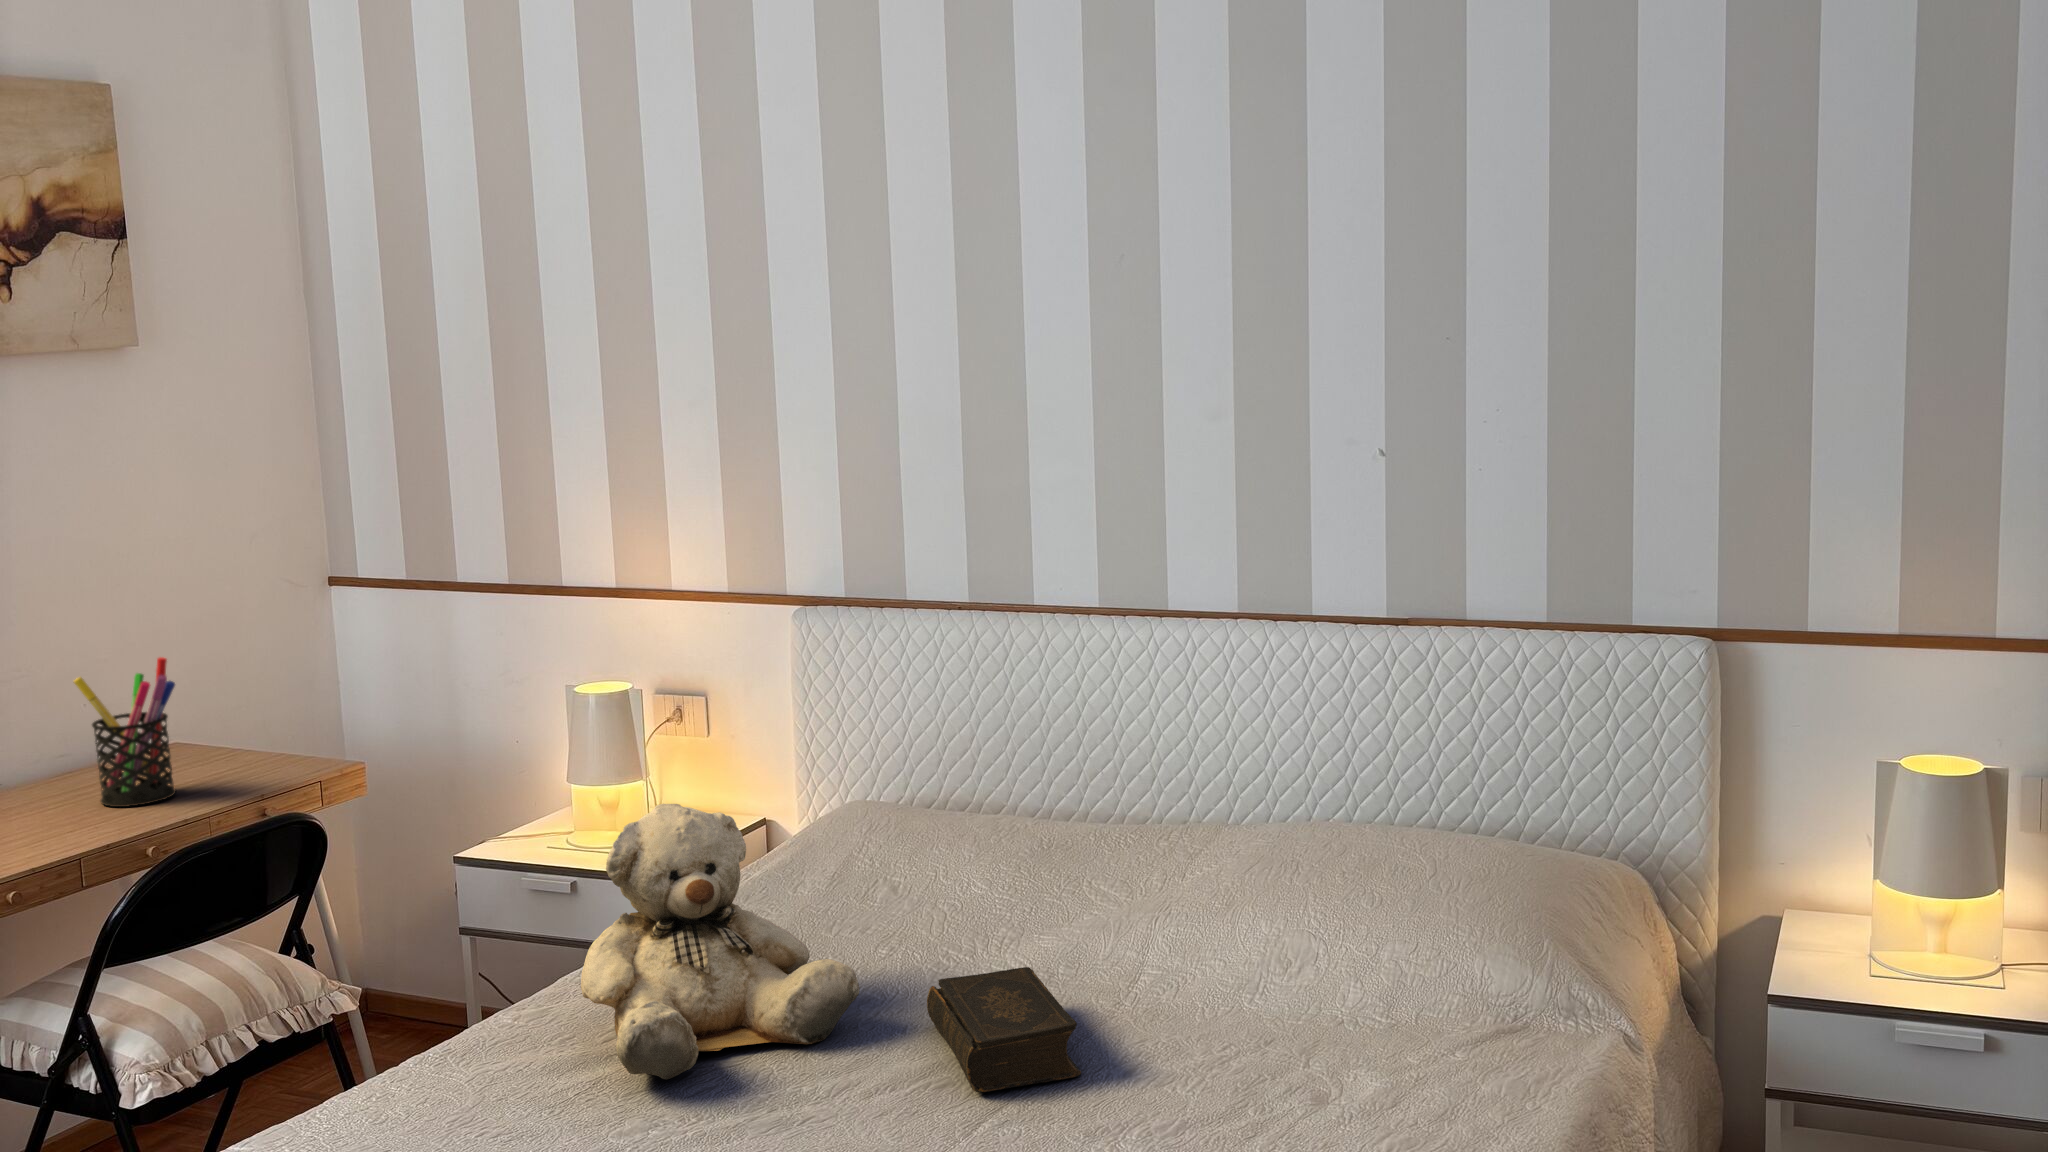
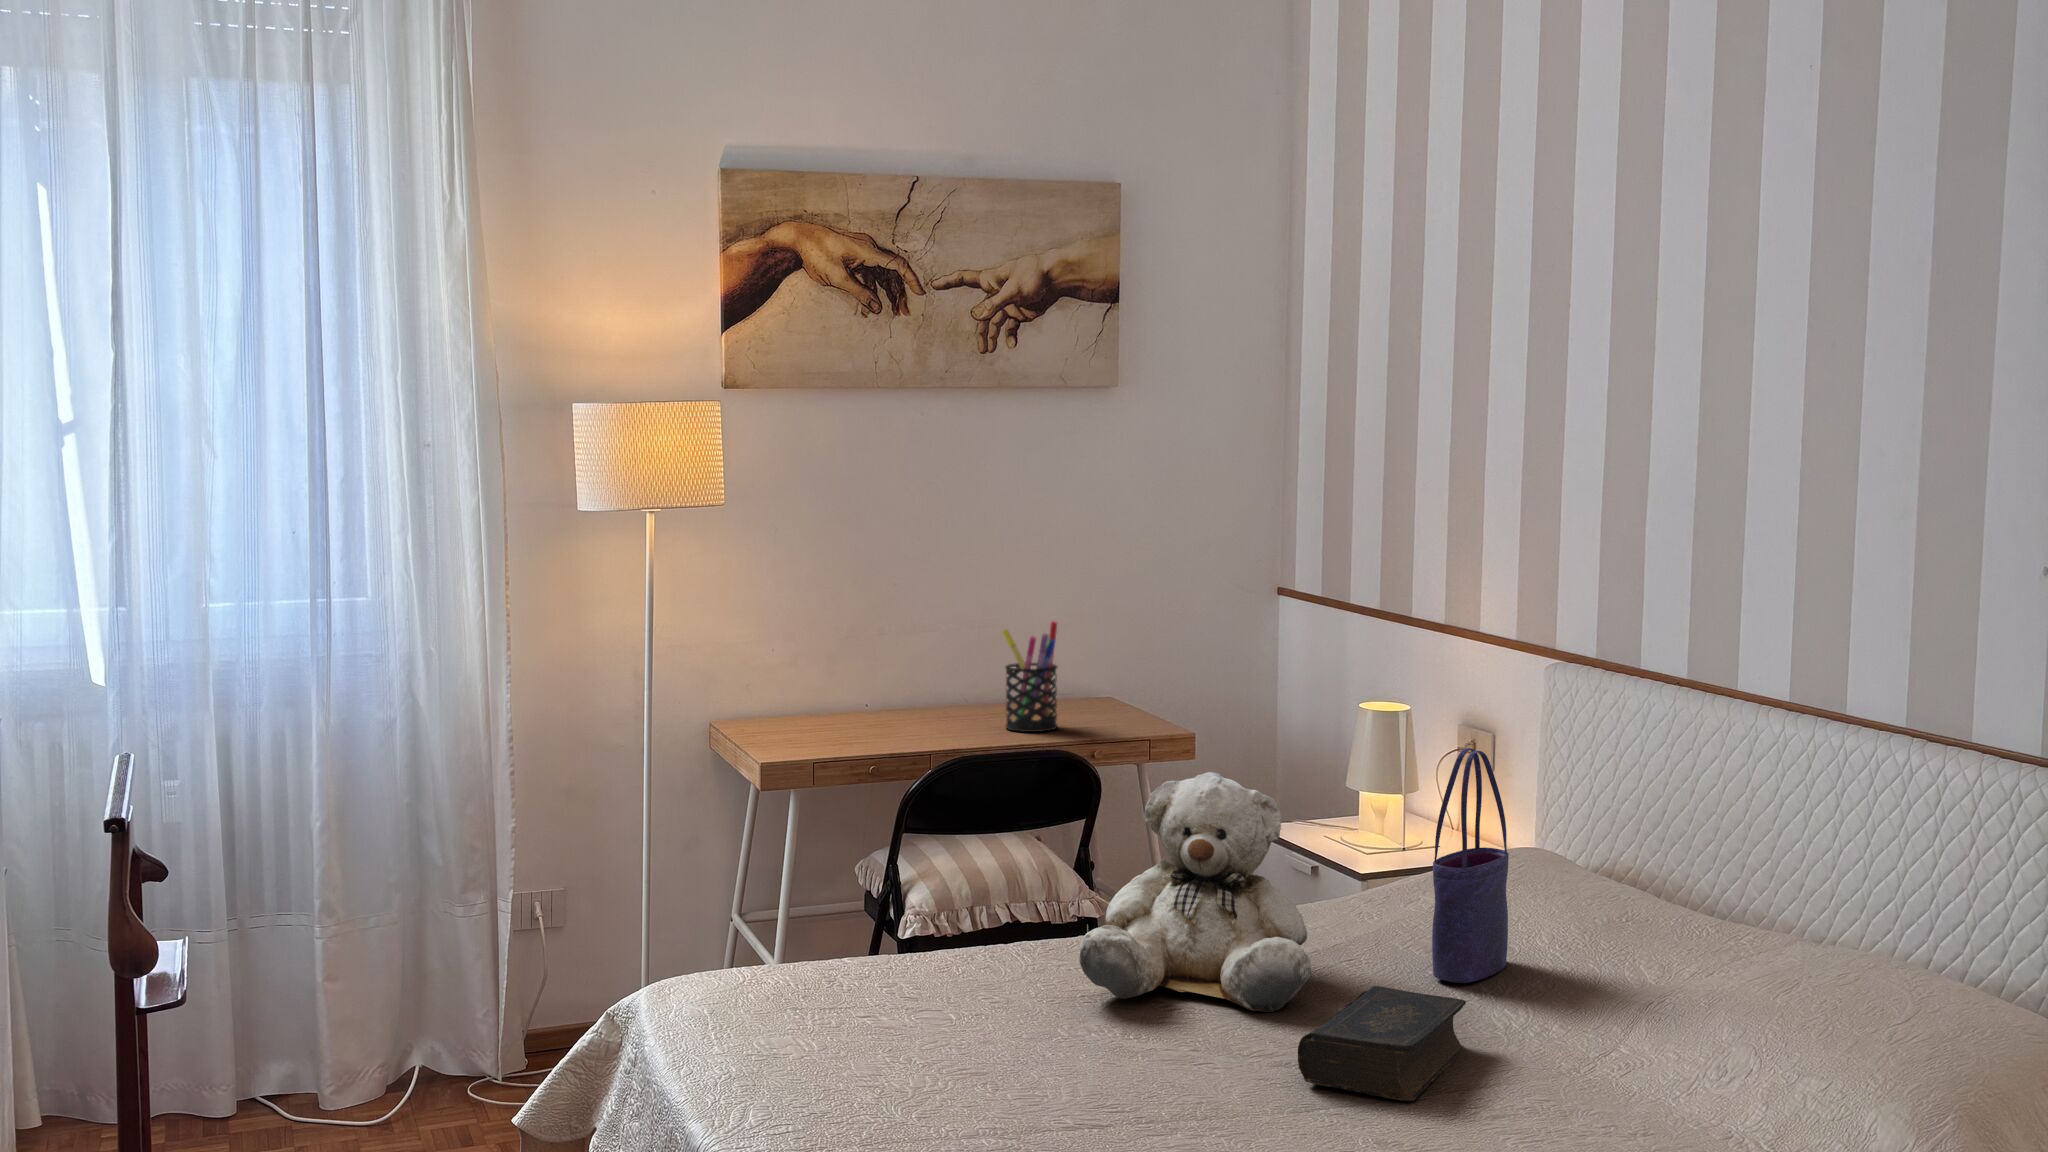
tote bag: none [895,725,949,956] -> present [1432,748,1509,983]

